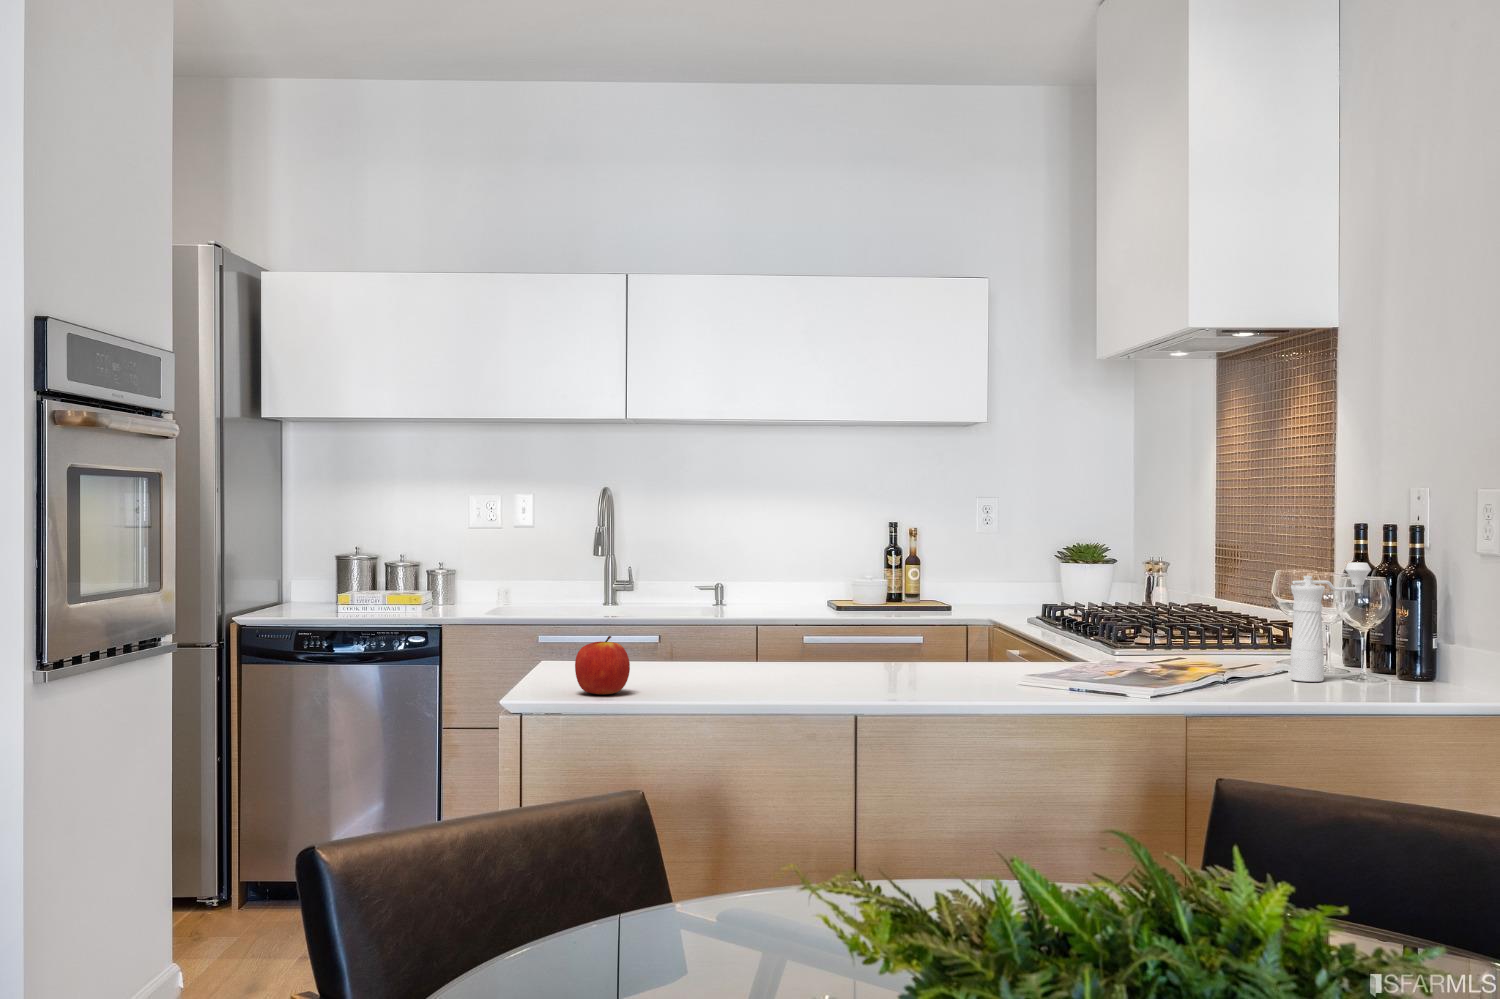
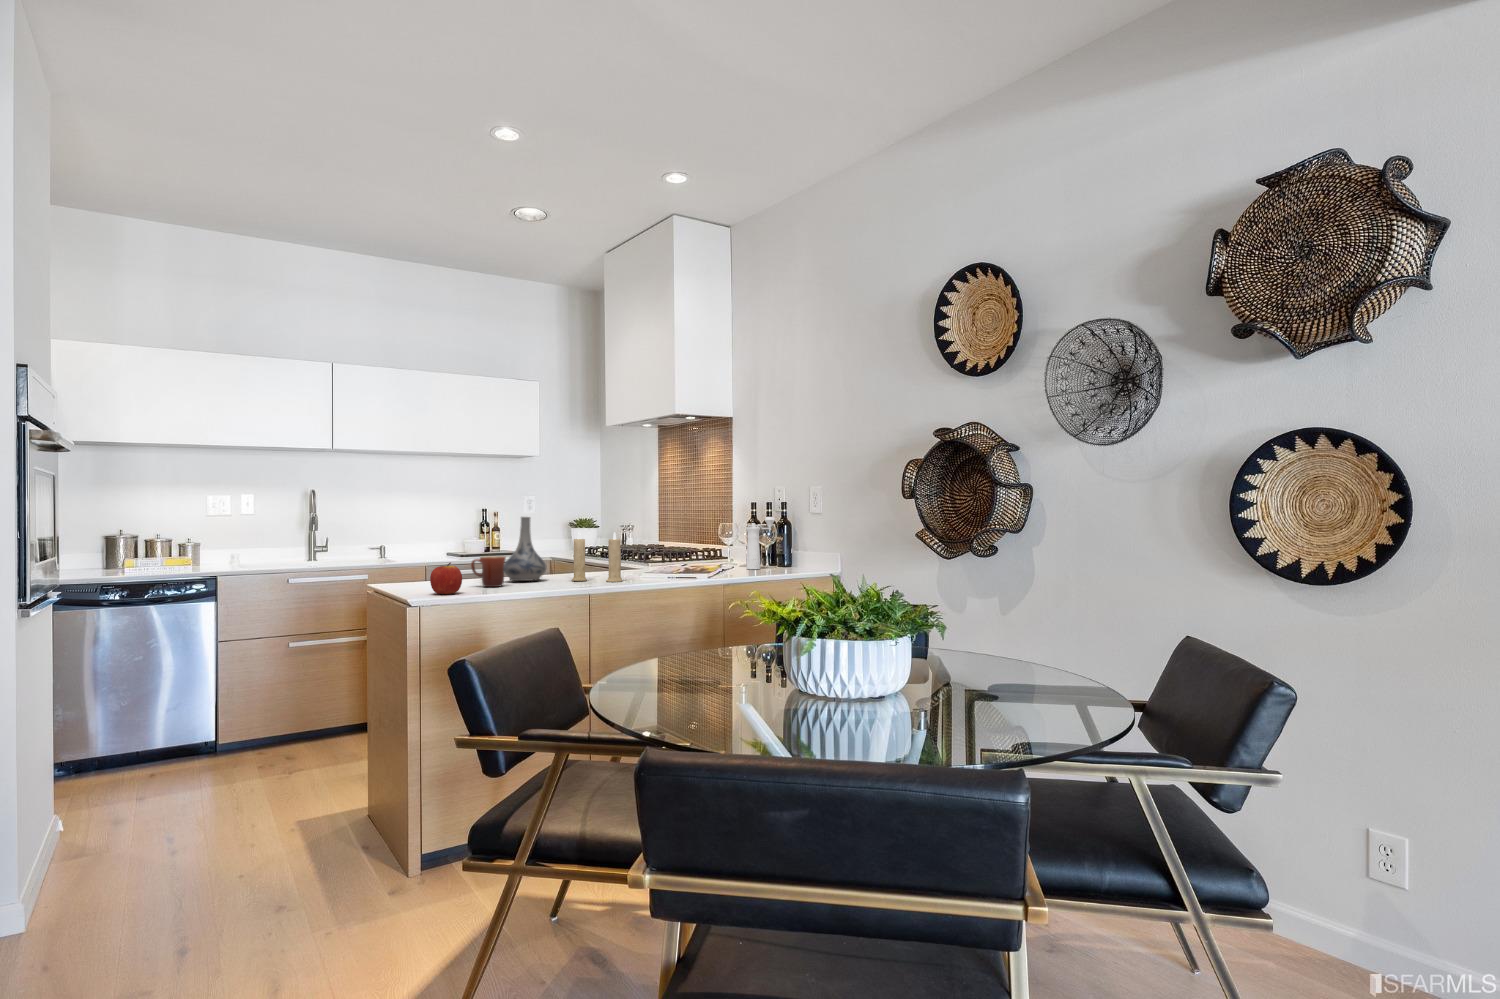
decorative vase: none [758,551,837,675] -> present [504,517,546,581]
candle: none [870,582,963,692] -> present [572,532,622,582]
mug: none [681,625,739,684] -> present [471,556,506,587]

